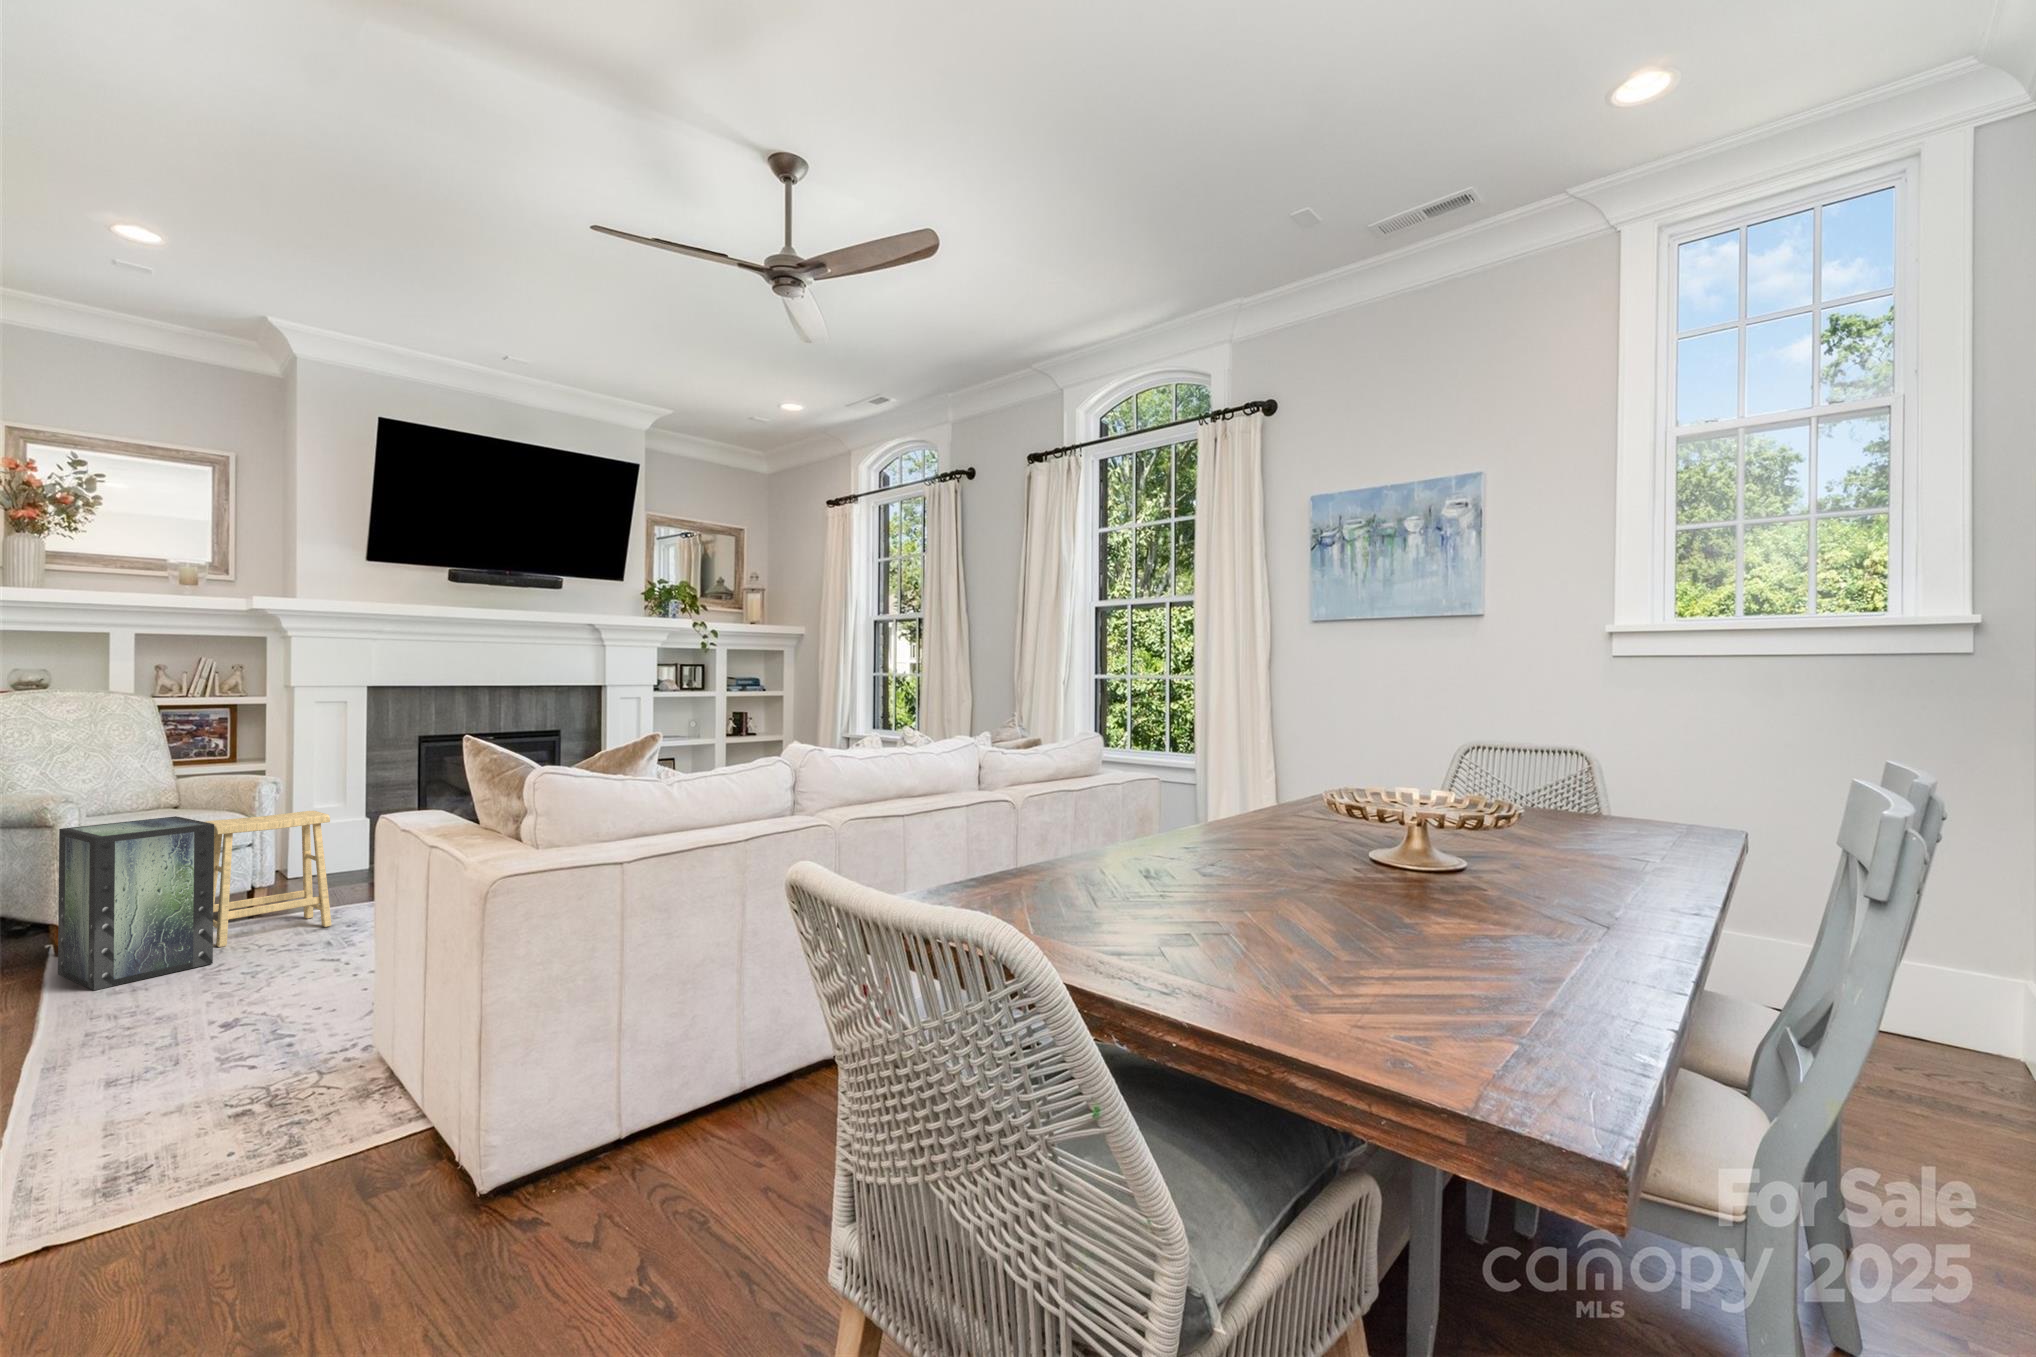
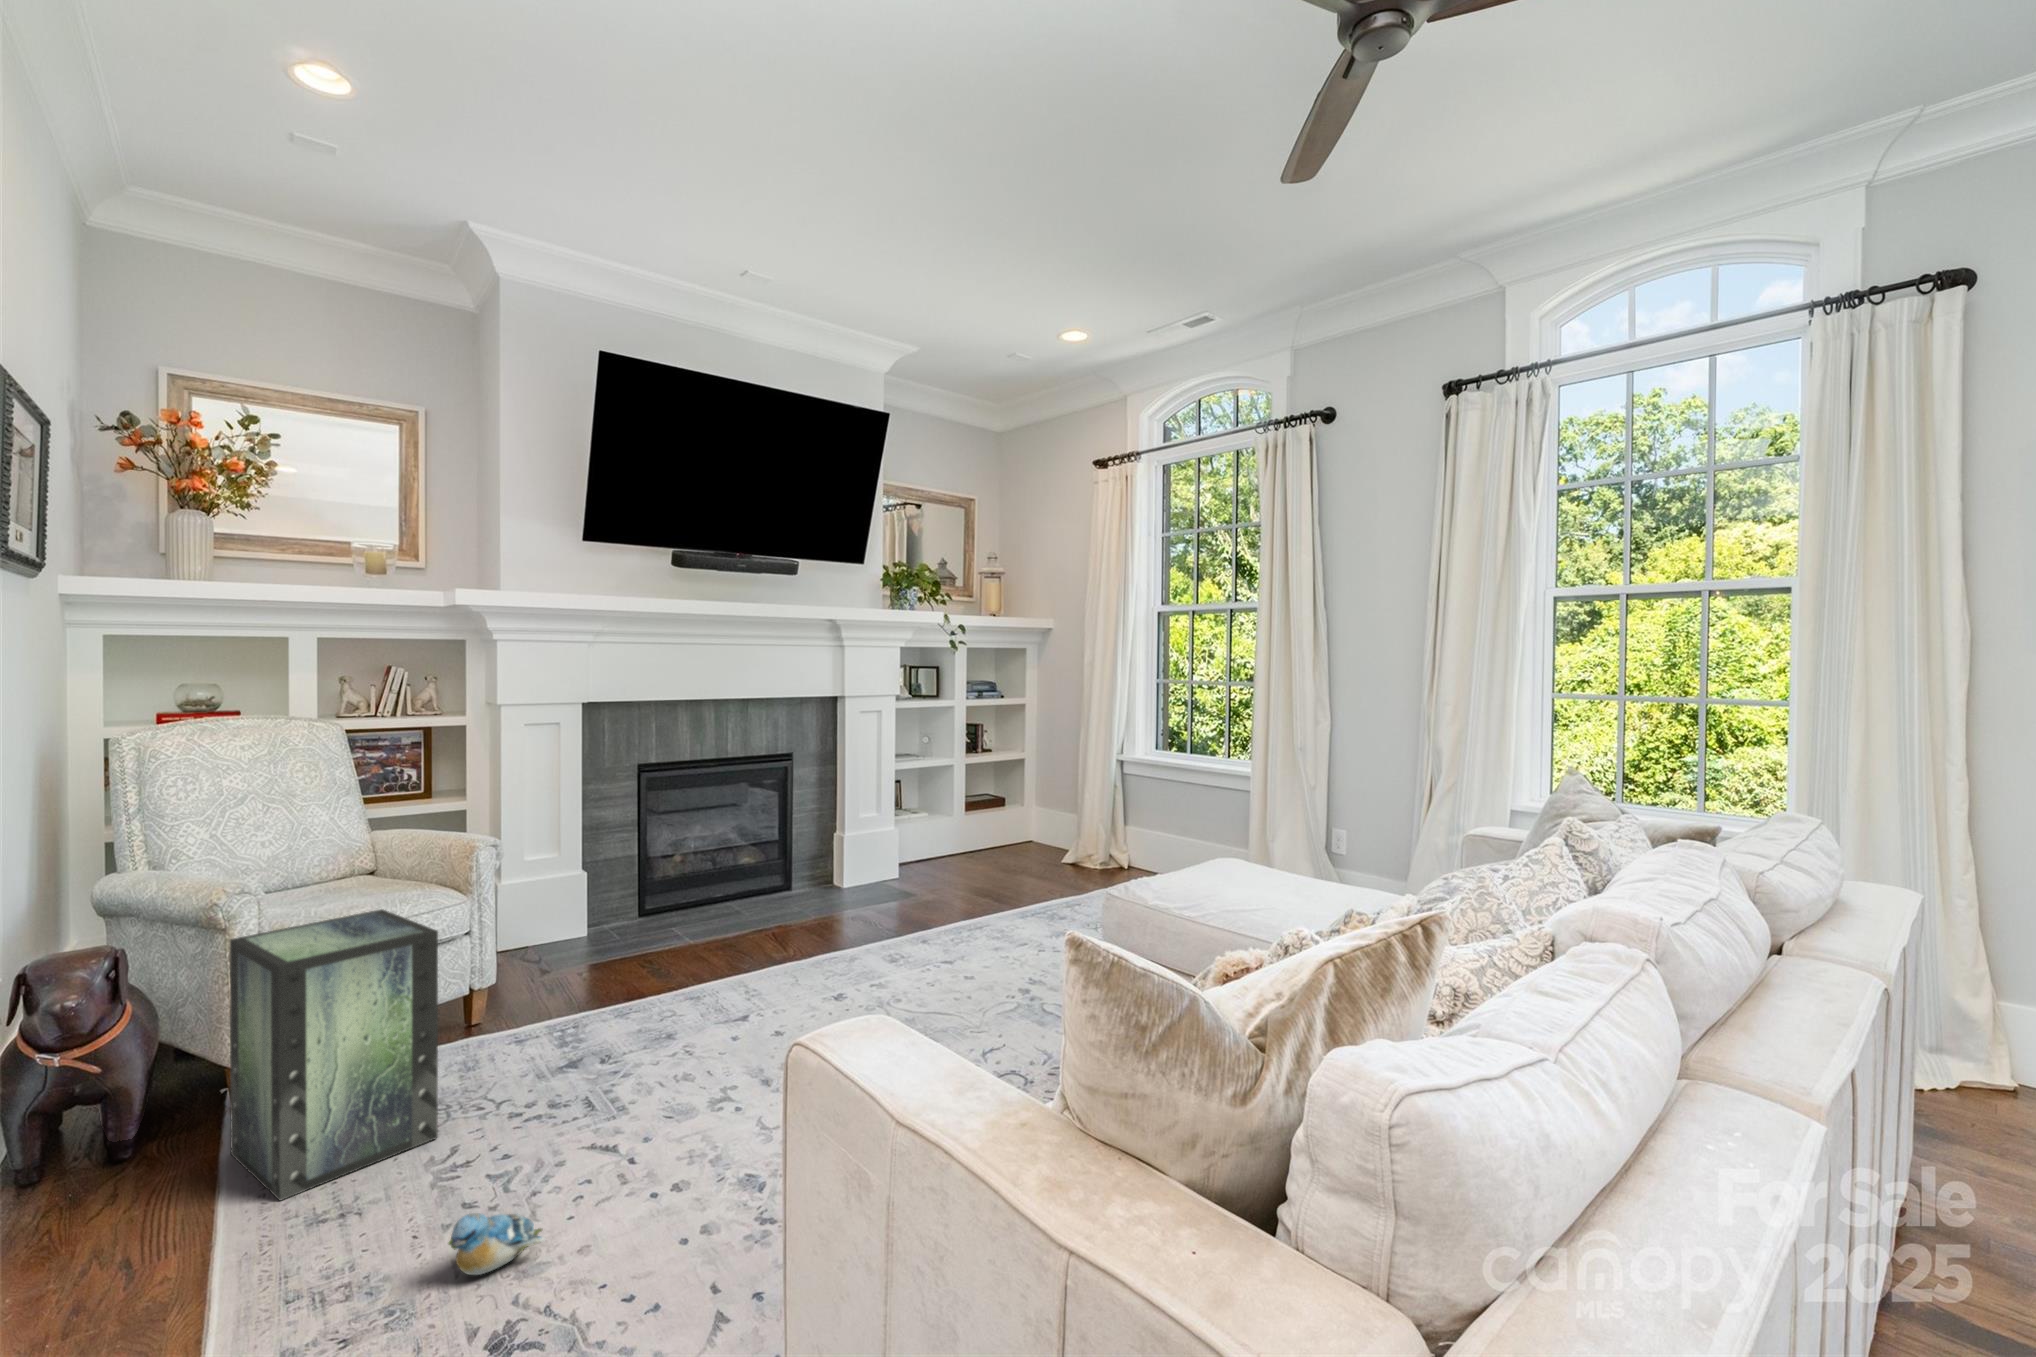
footstool: present [206,811,332,947] -> none [412,887,578,1097]
plush toy: none [206,974,275,1011] -> present [449,1213,545,1275]

